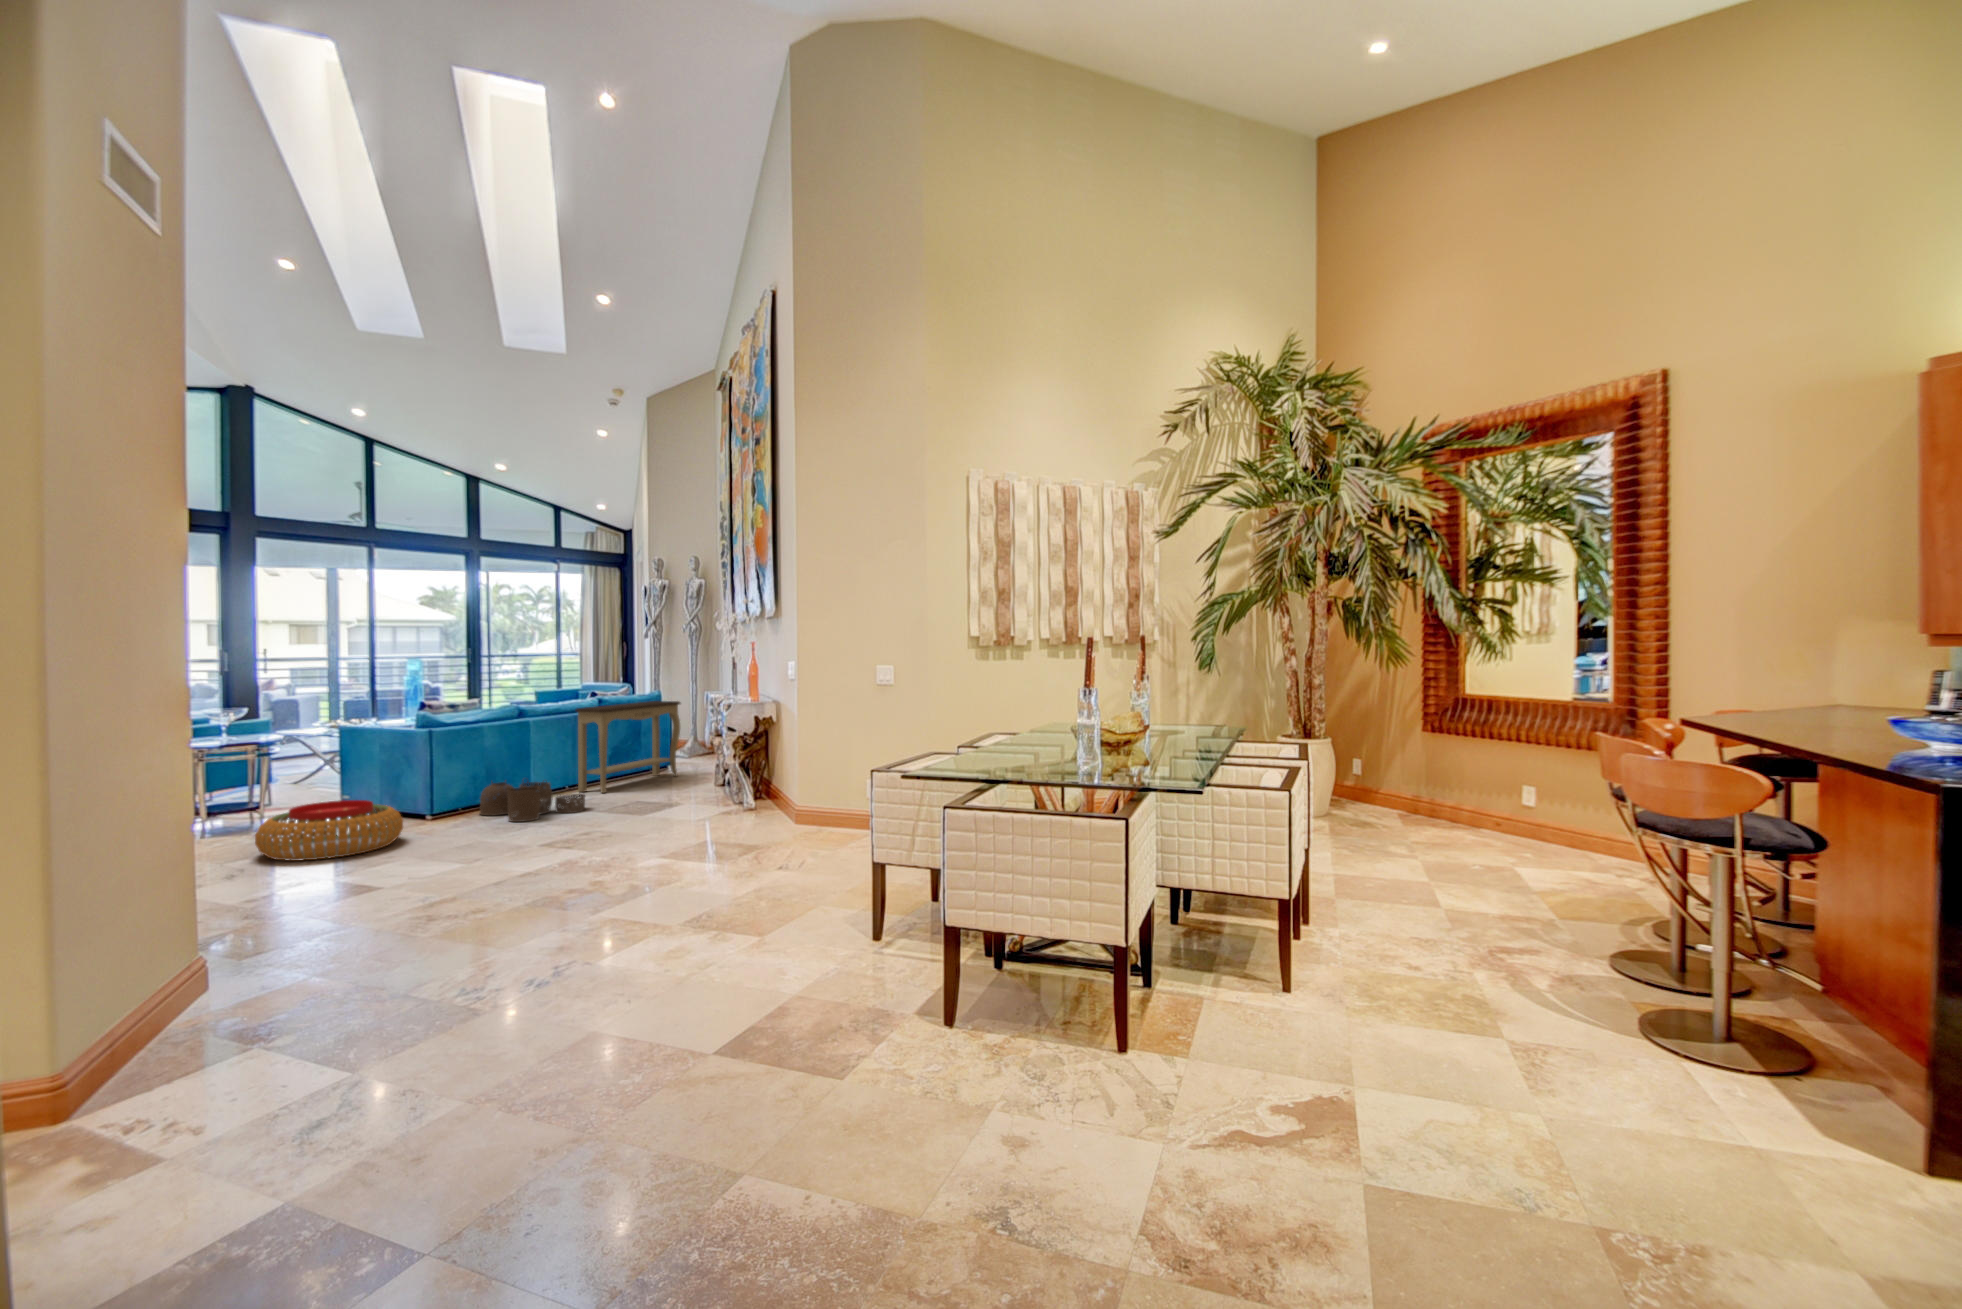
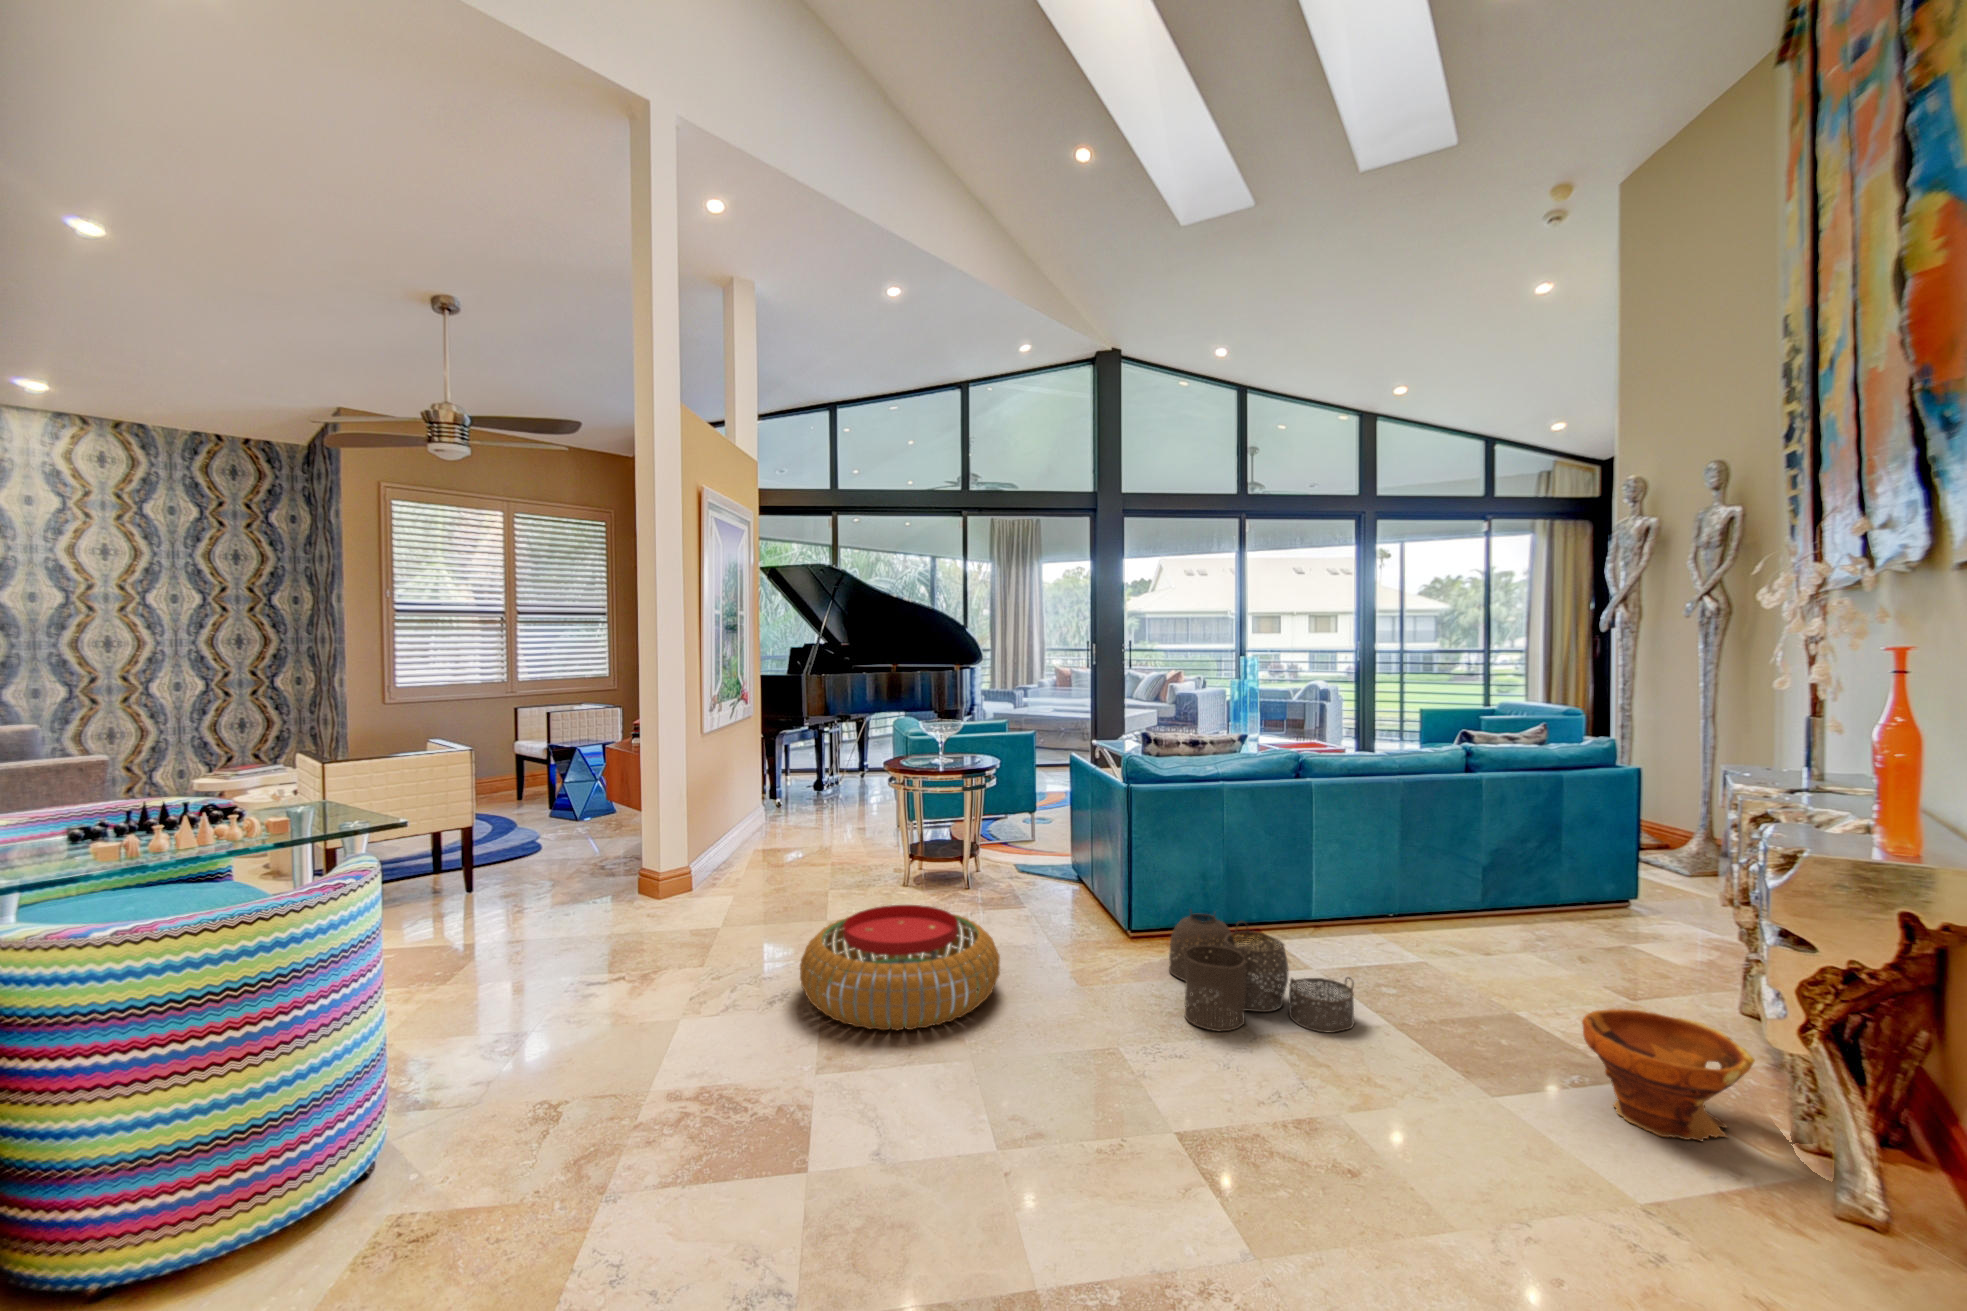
console table: present [576,701,680,793] -> none [1382,771,1650,972]
planter: none [674,770,723,805] -> present [1582,1009,1755,1141]

